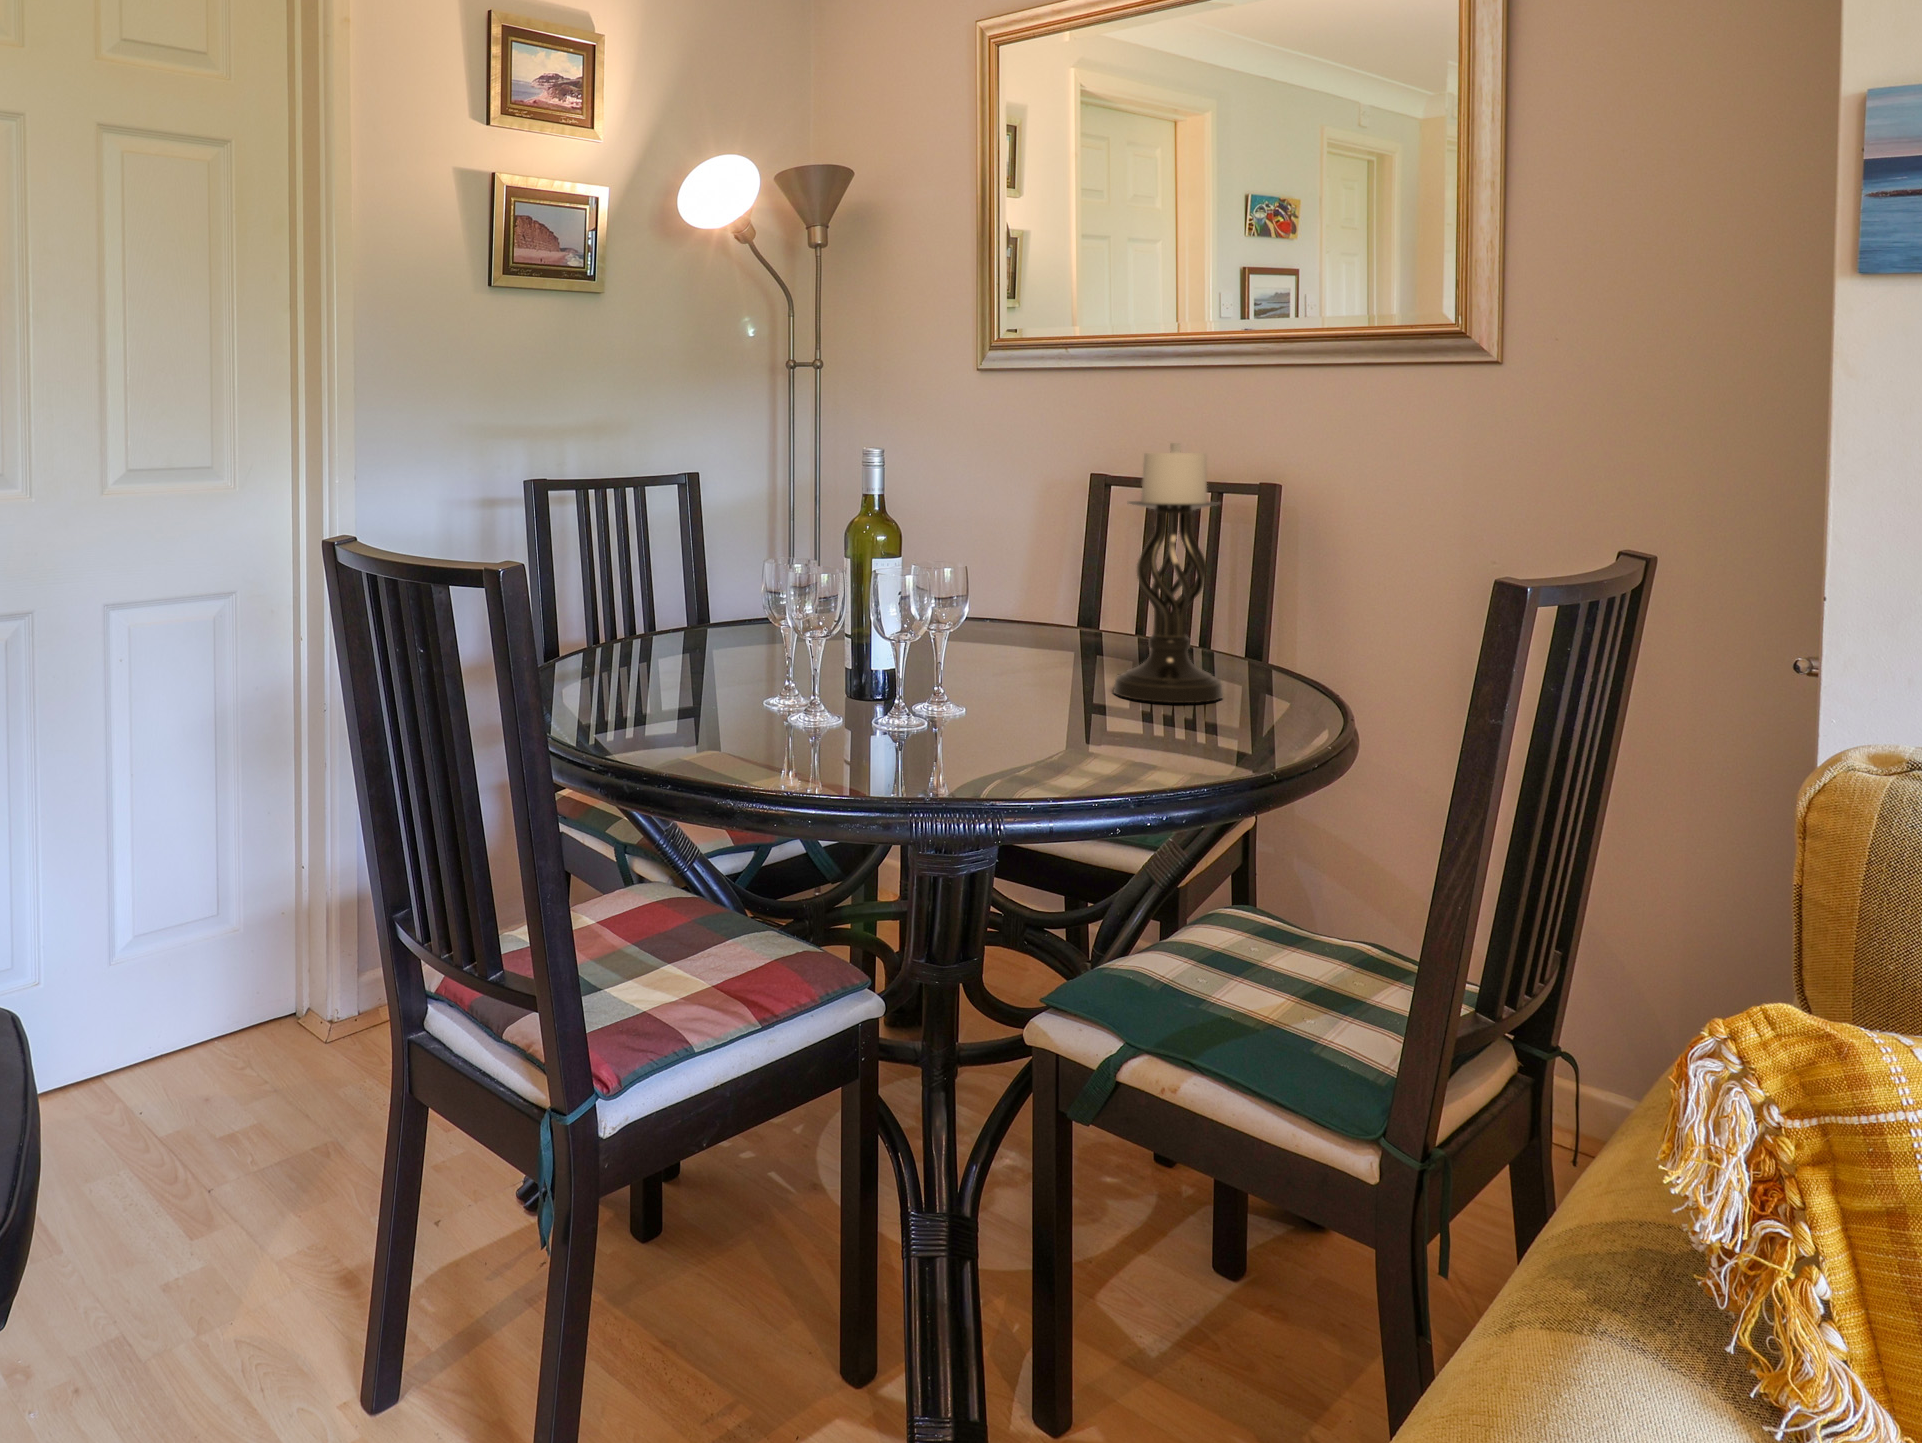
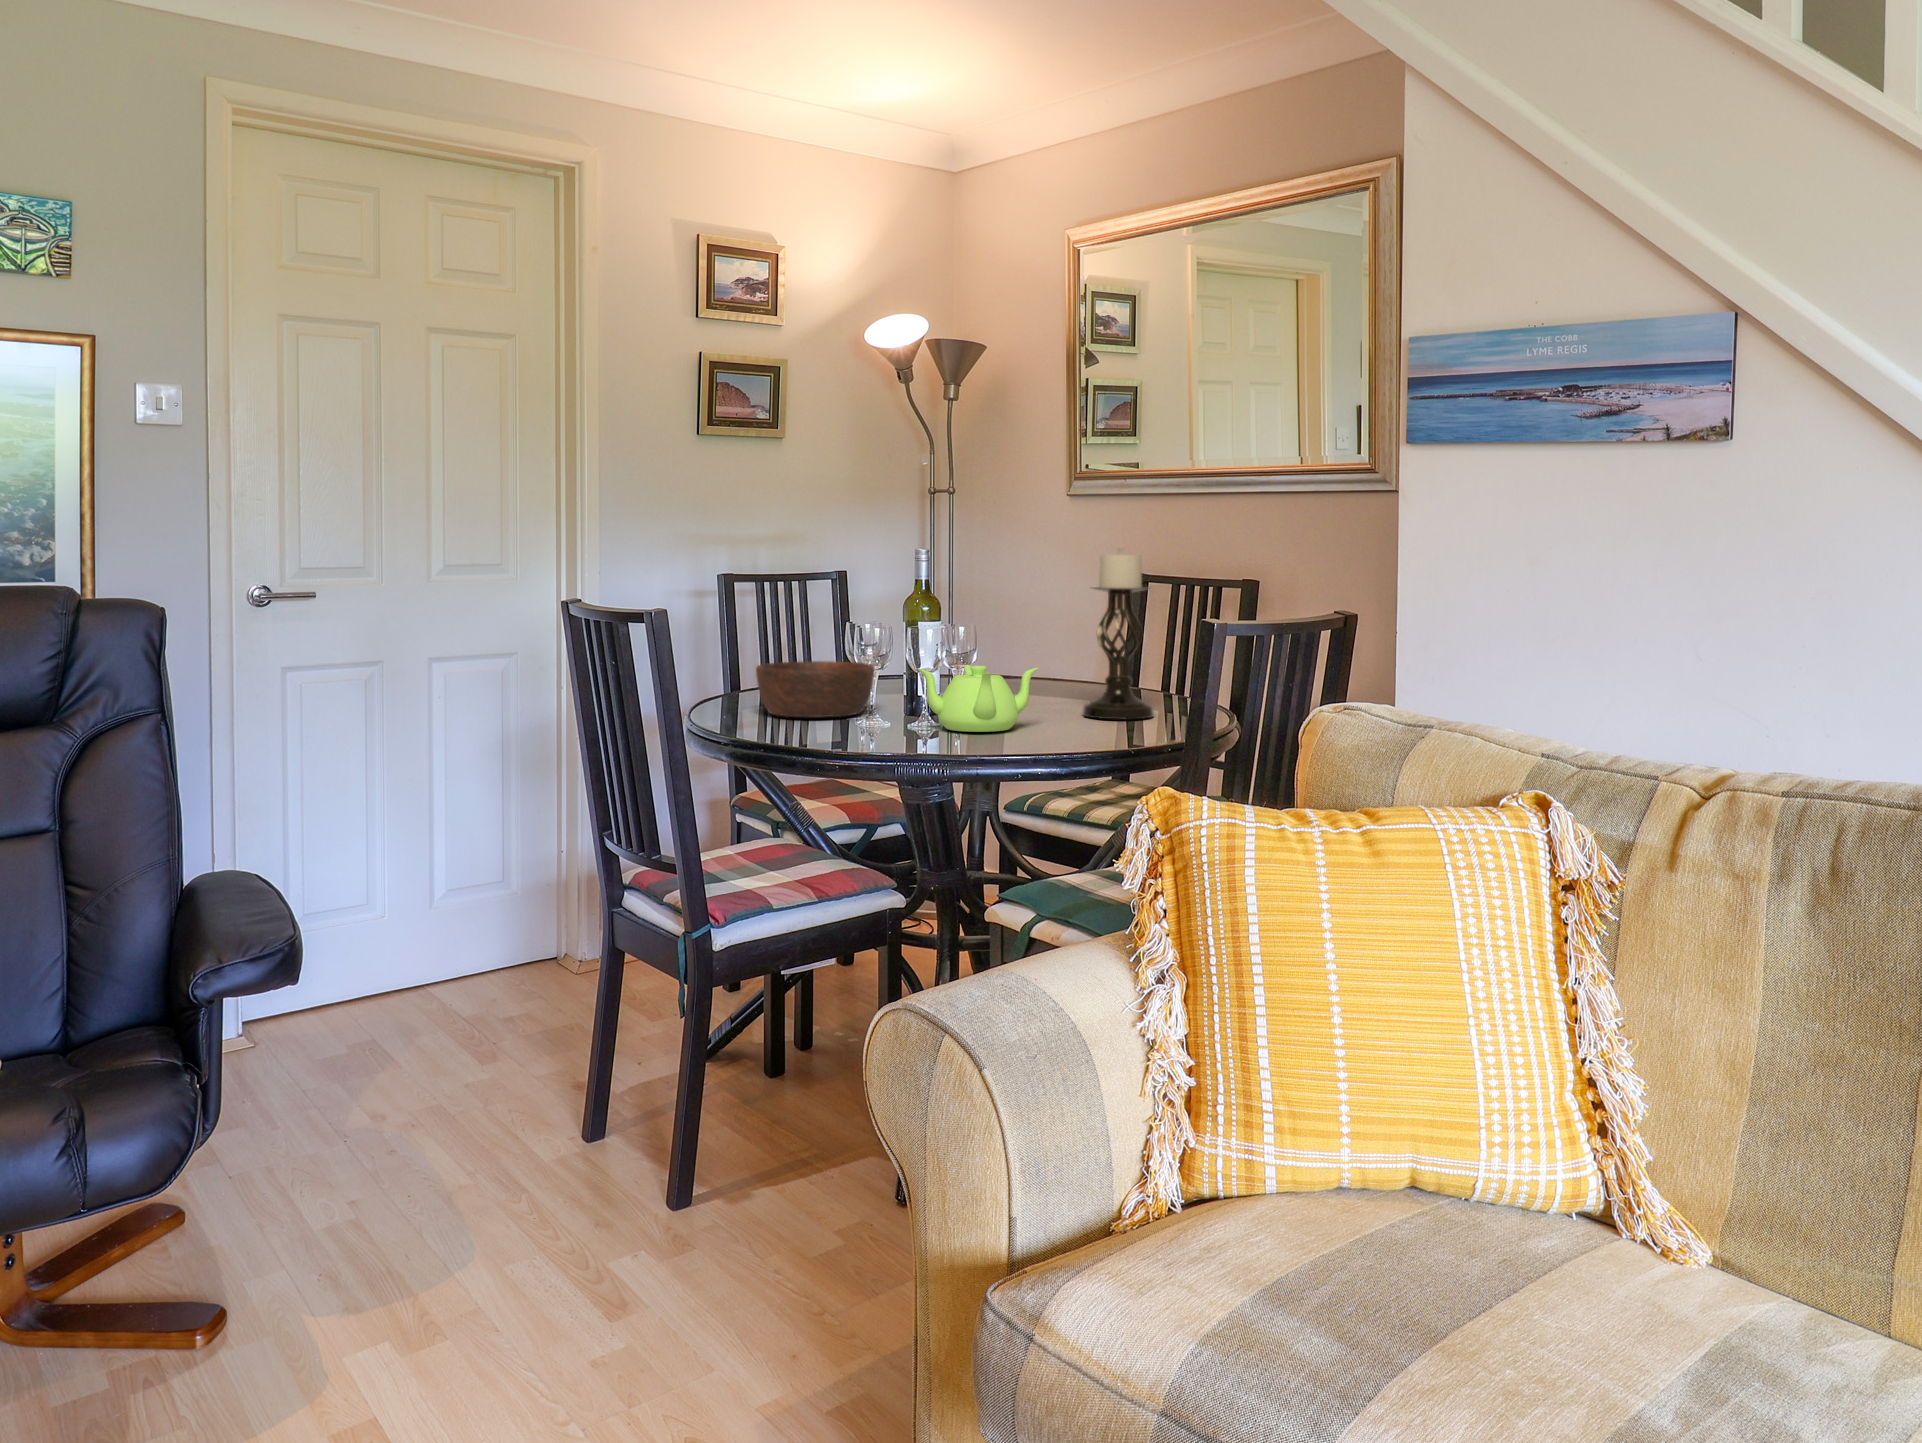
wooden bowl: none [620,614,801,707] -> present [756,661,874,718]
teapot: none [894,622,1079,735] -> present [918,665,1039,732]

